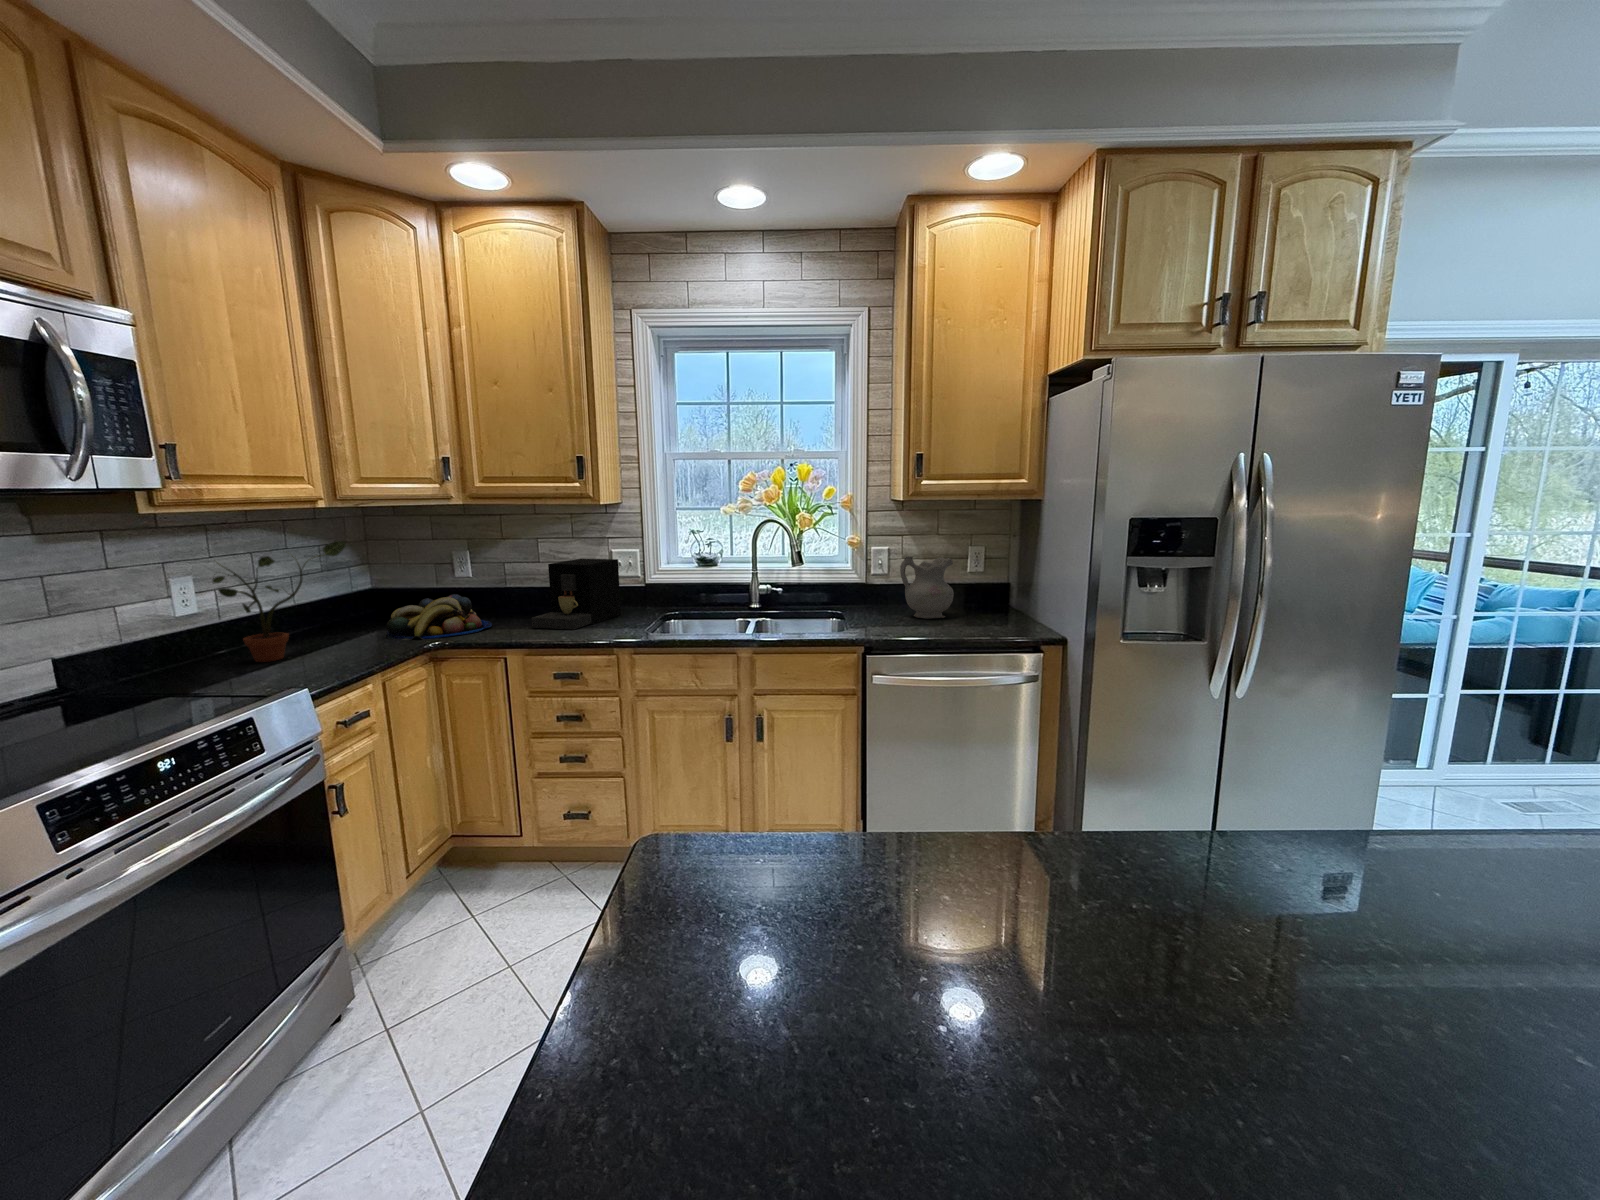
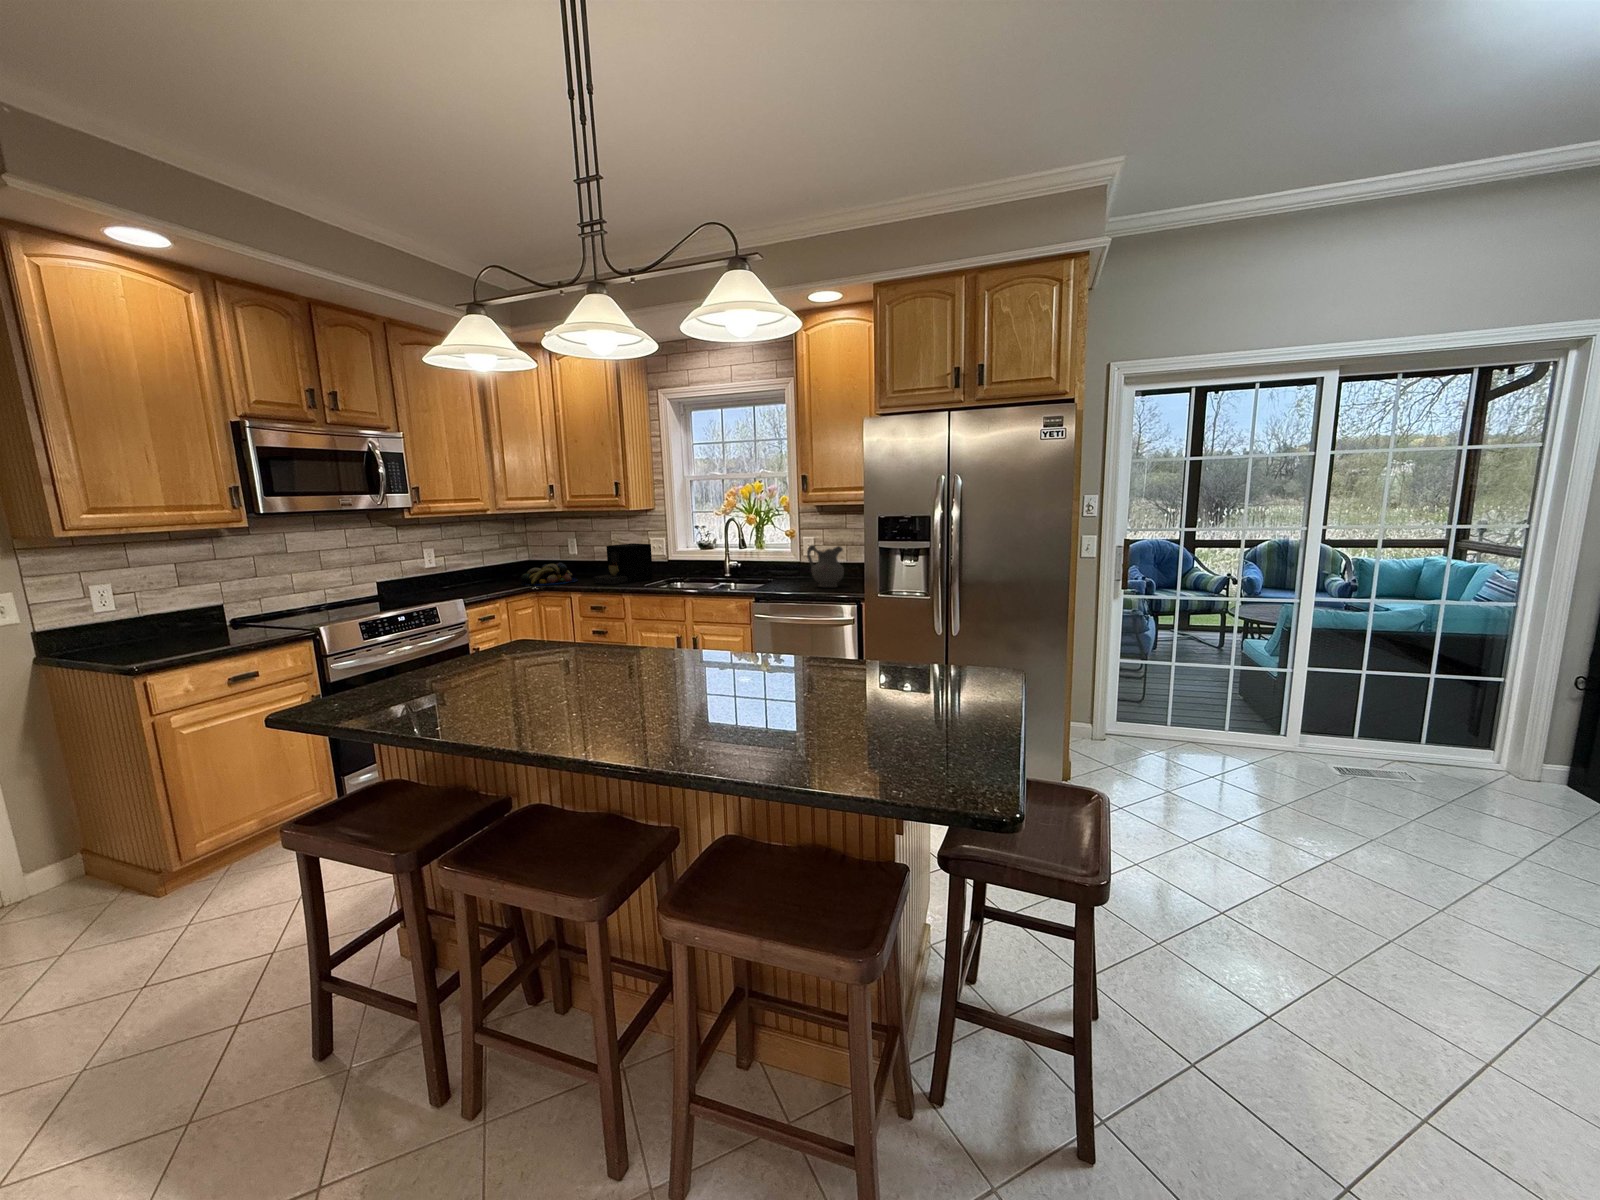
potted plant: present [213,541,346,662] -> none [436,531,497,591]

